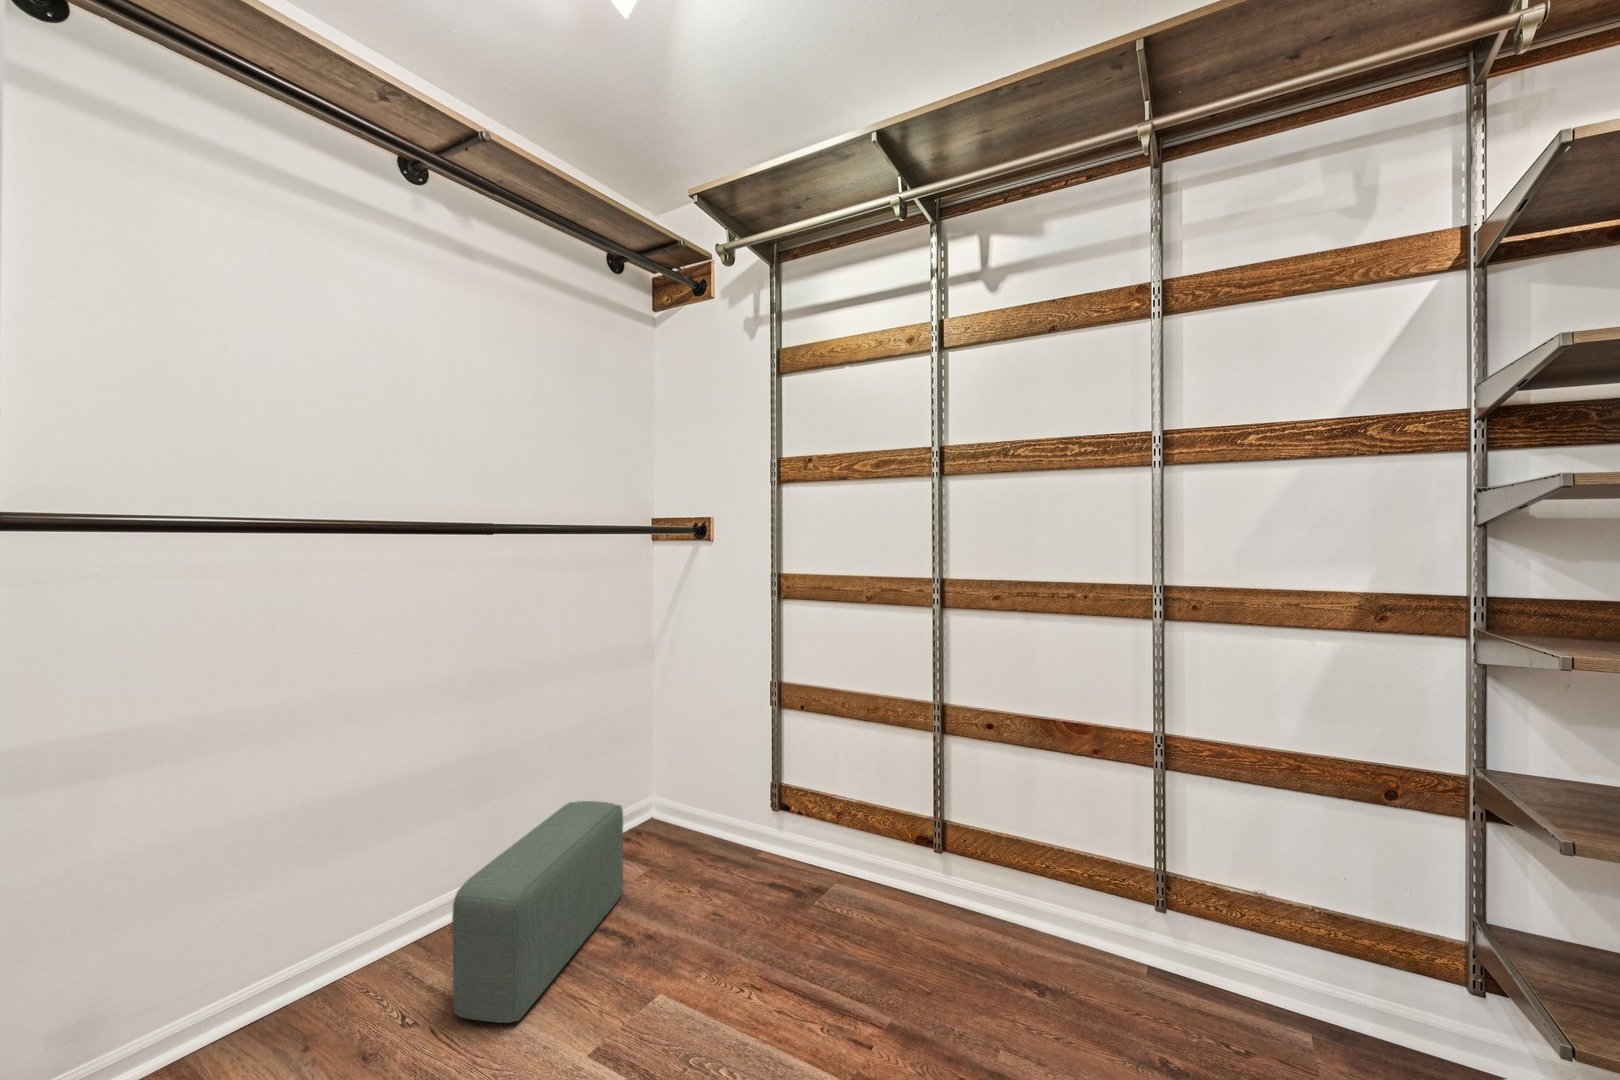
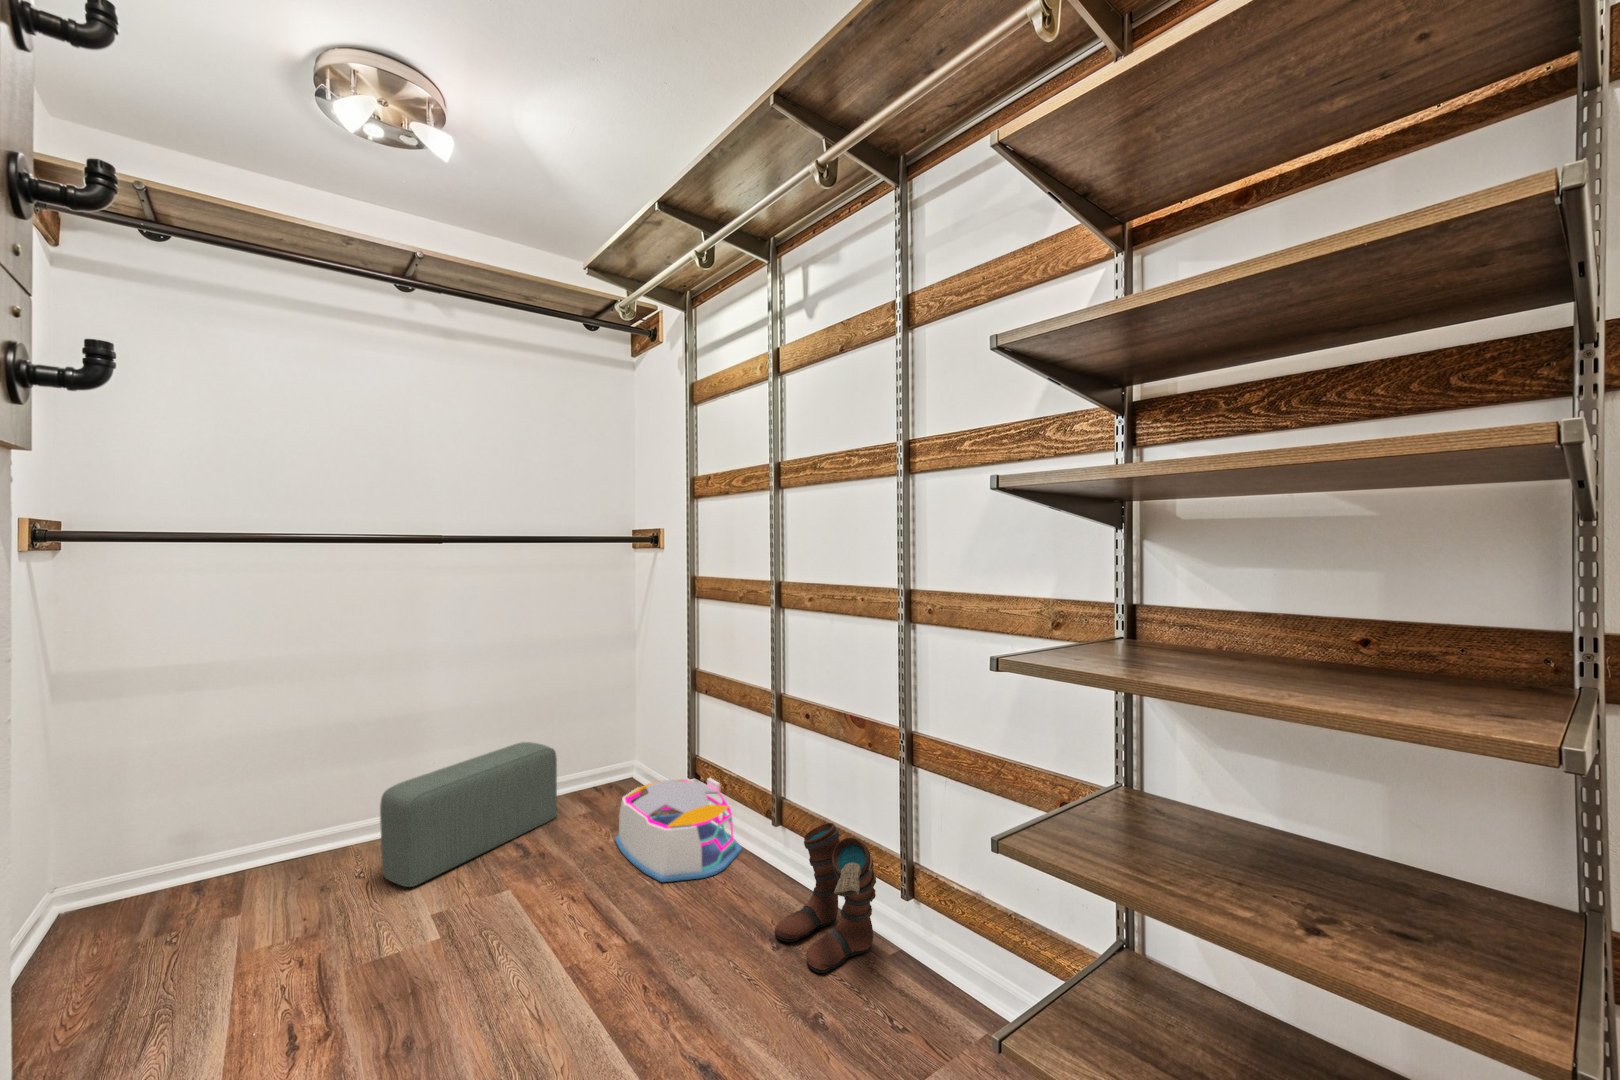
storage bin: none [730,817,894,948] -> present [615,778,742,882]
boots: none [1020,846,1156,1009] -> present [775,823,876,973]

